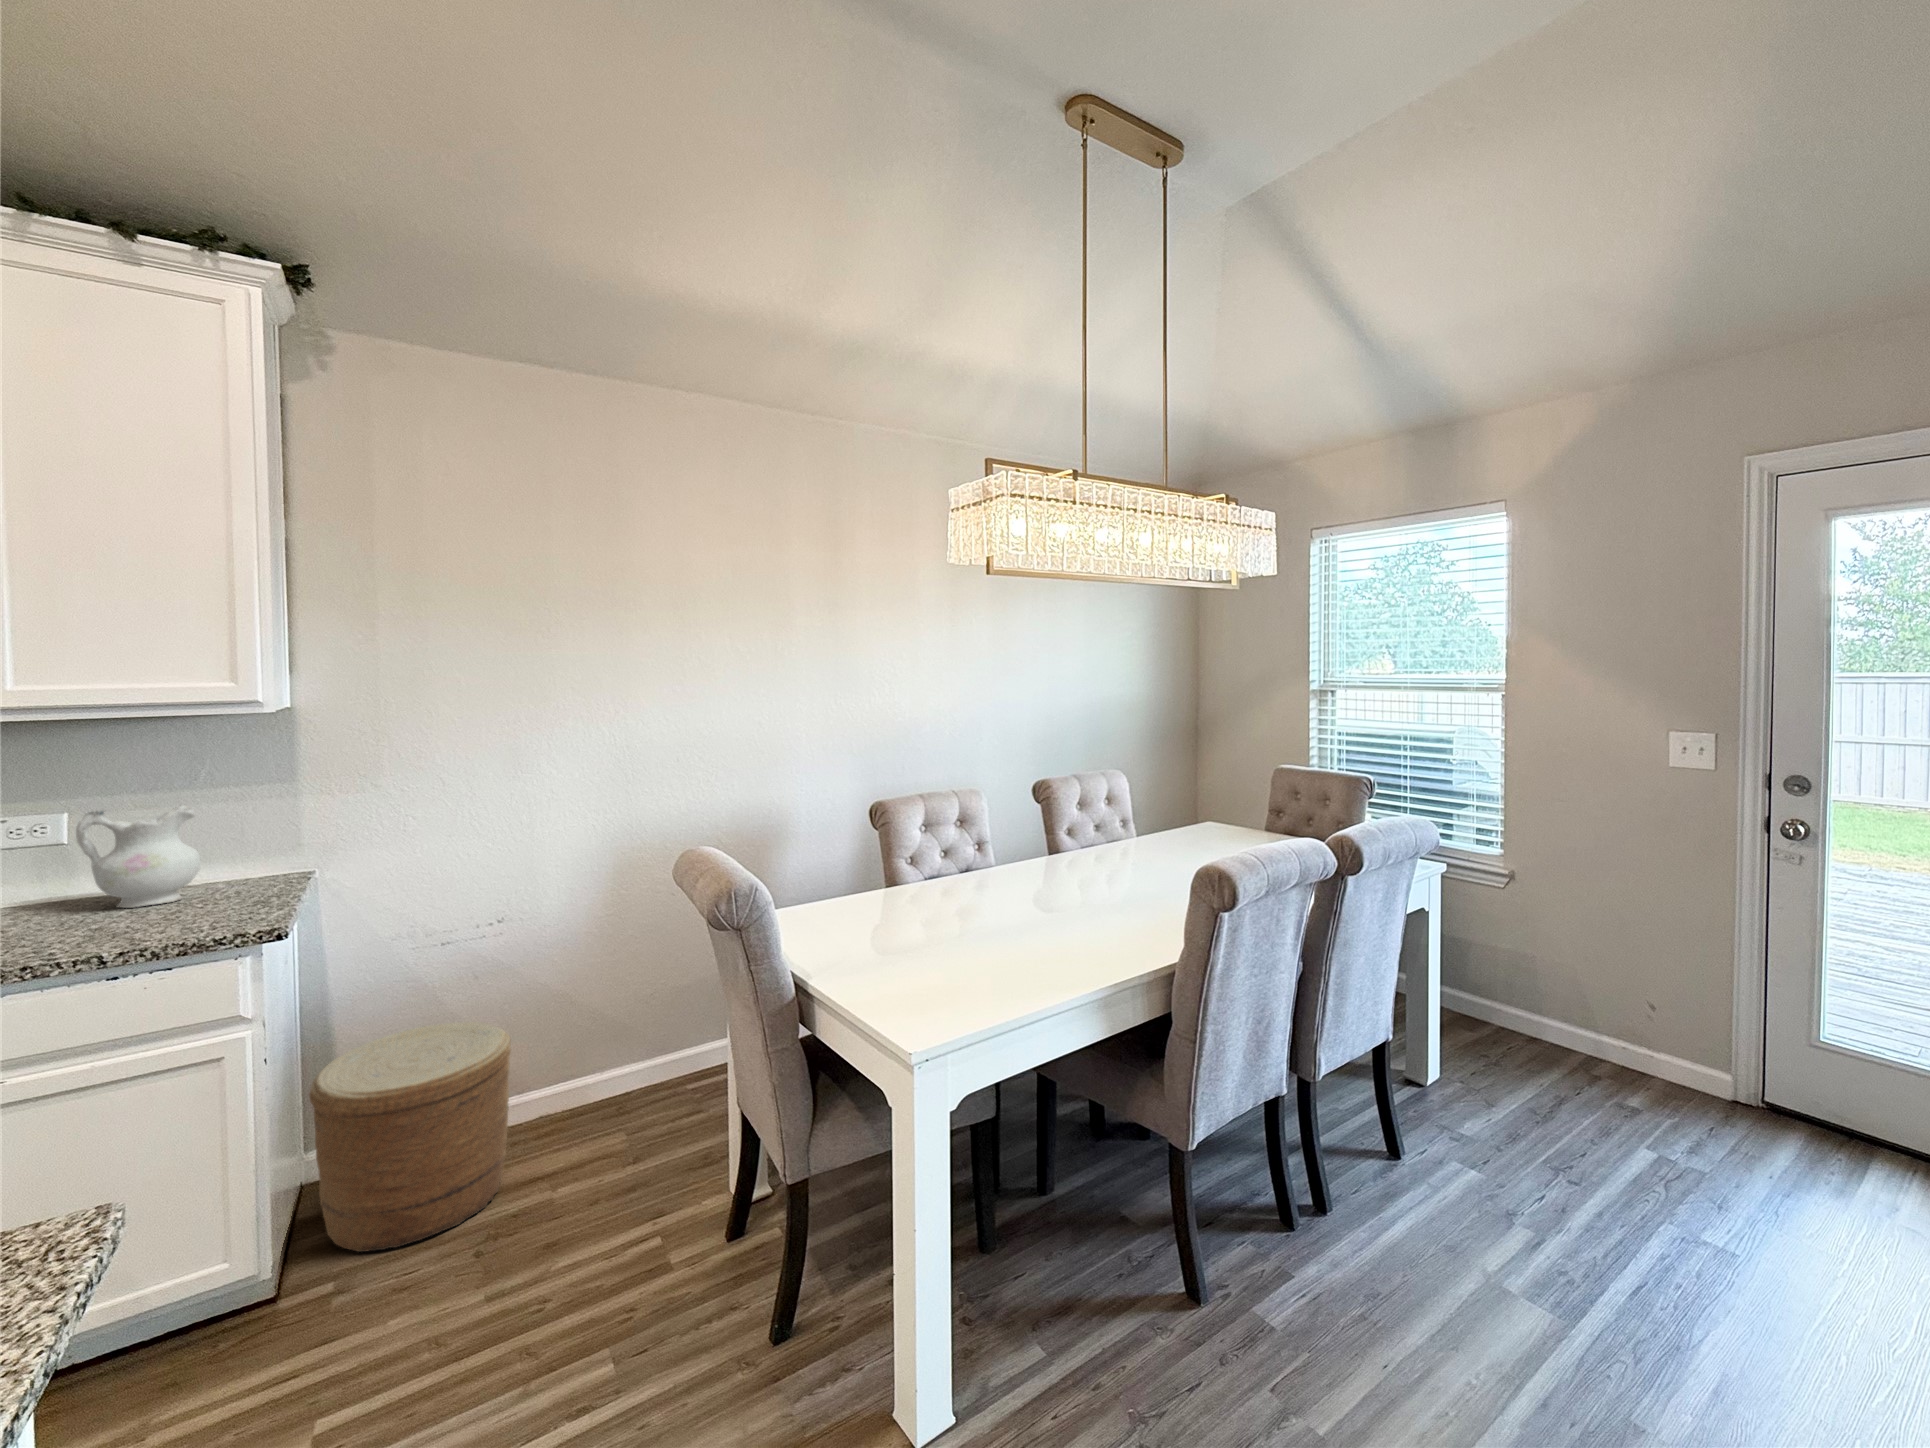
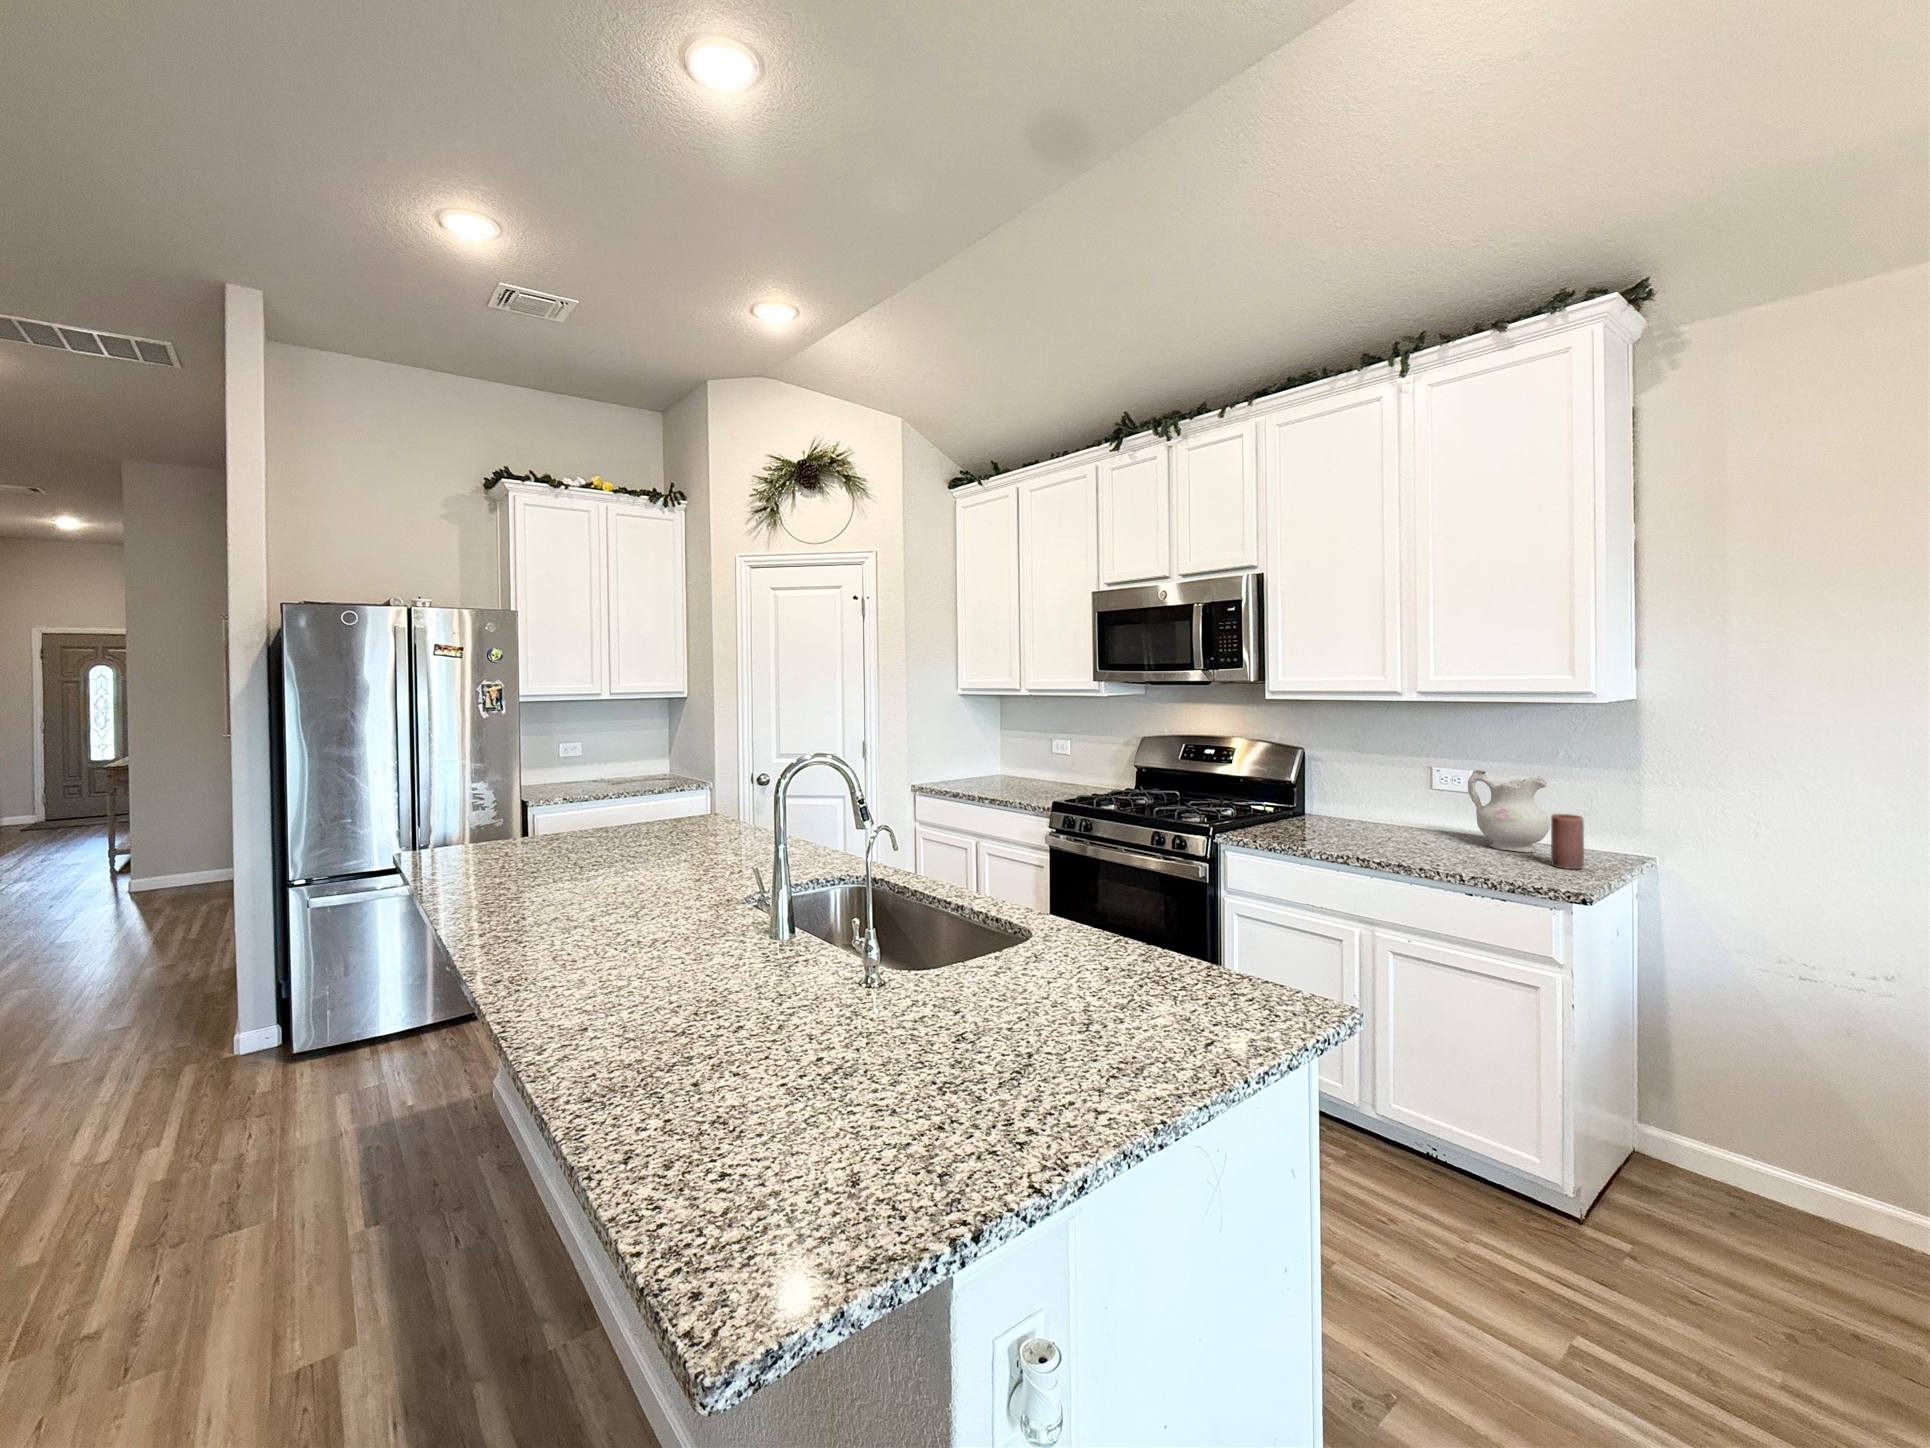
candle: none [213,843,254,909] -> present [1551,814,1584,869]
woven basket: present [309,1022,511,1252] -> none [1624,1043,1875,1297]

